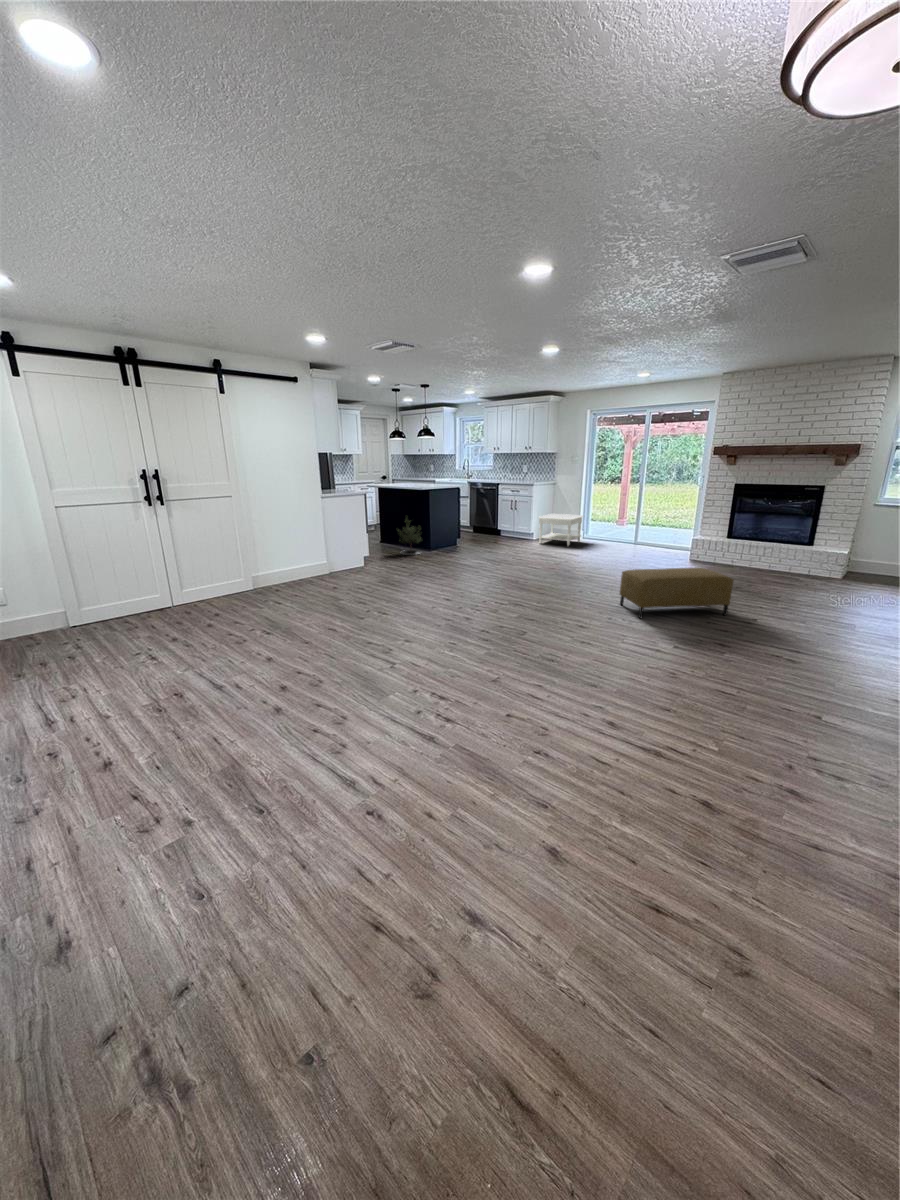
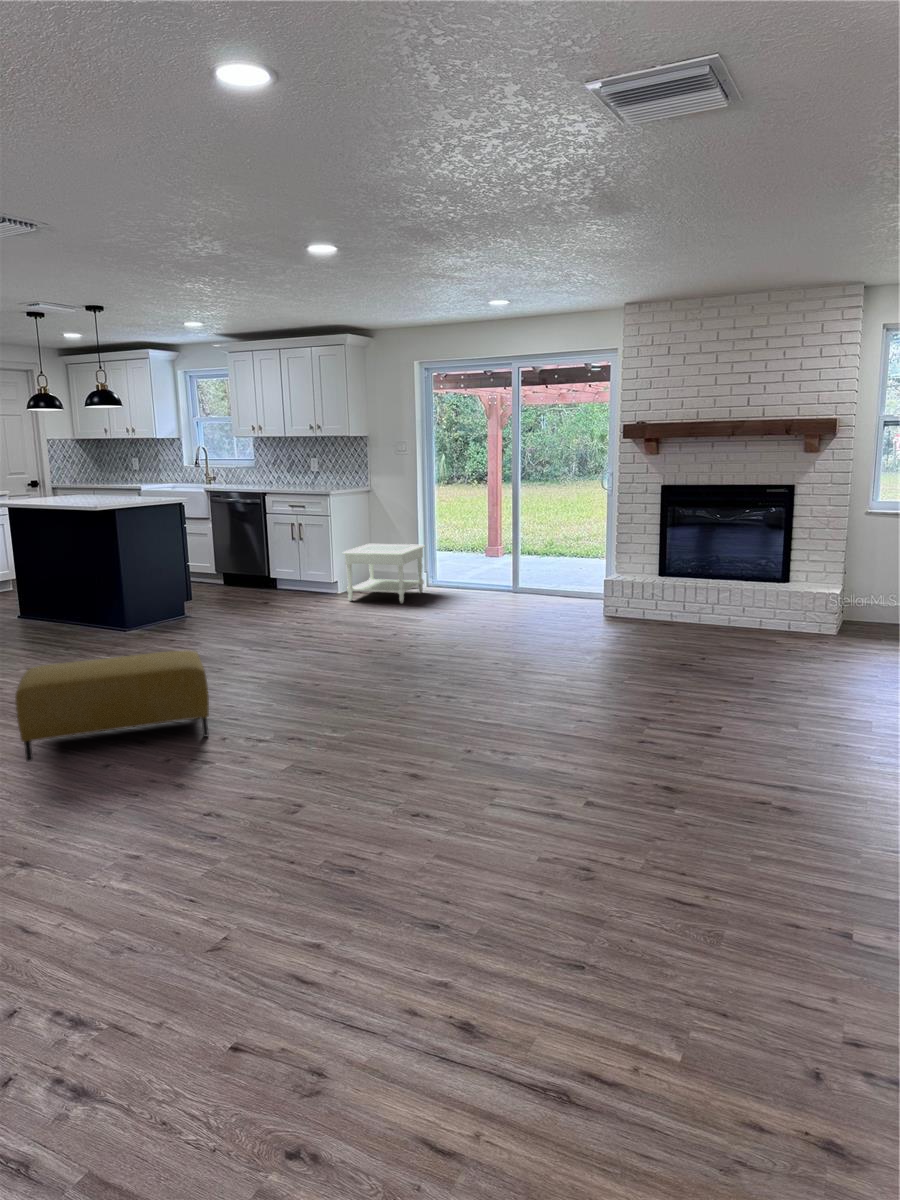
potted tree: present [399,520,421,555] -> none [45,564,109,646]
ottoman: present [620,568,734,618] -> present [15,650,209,762]

